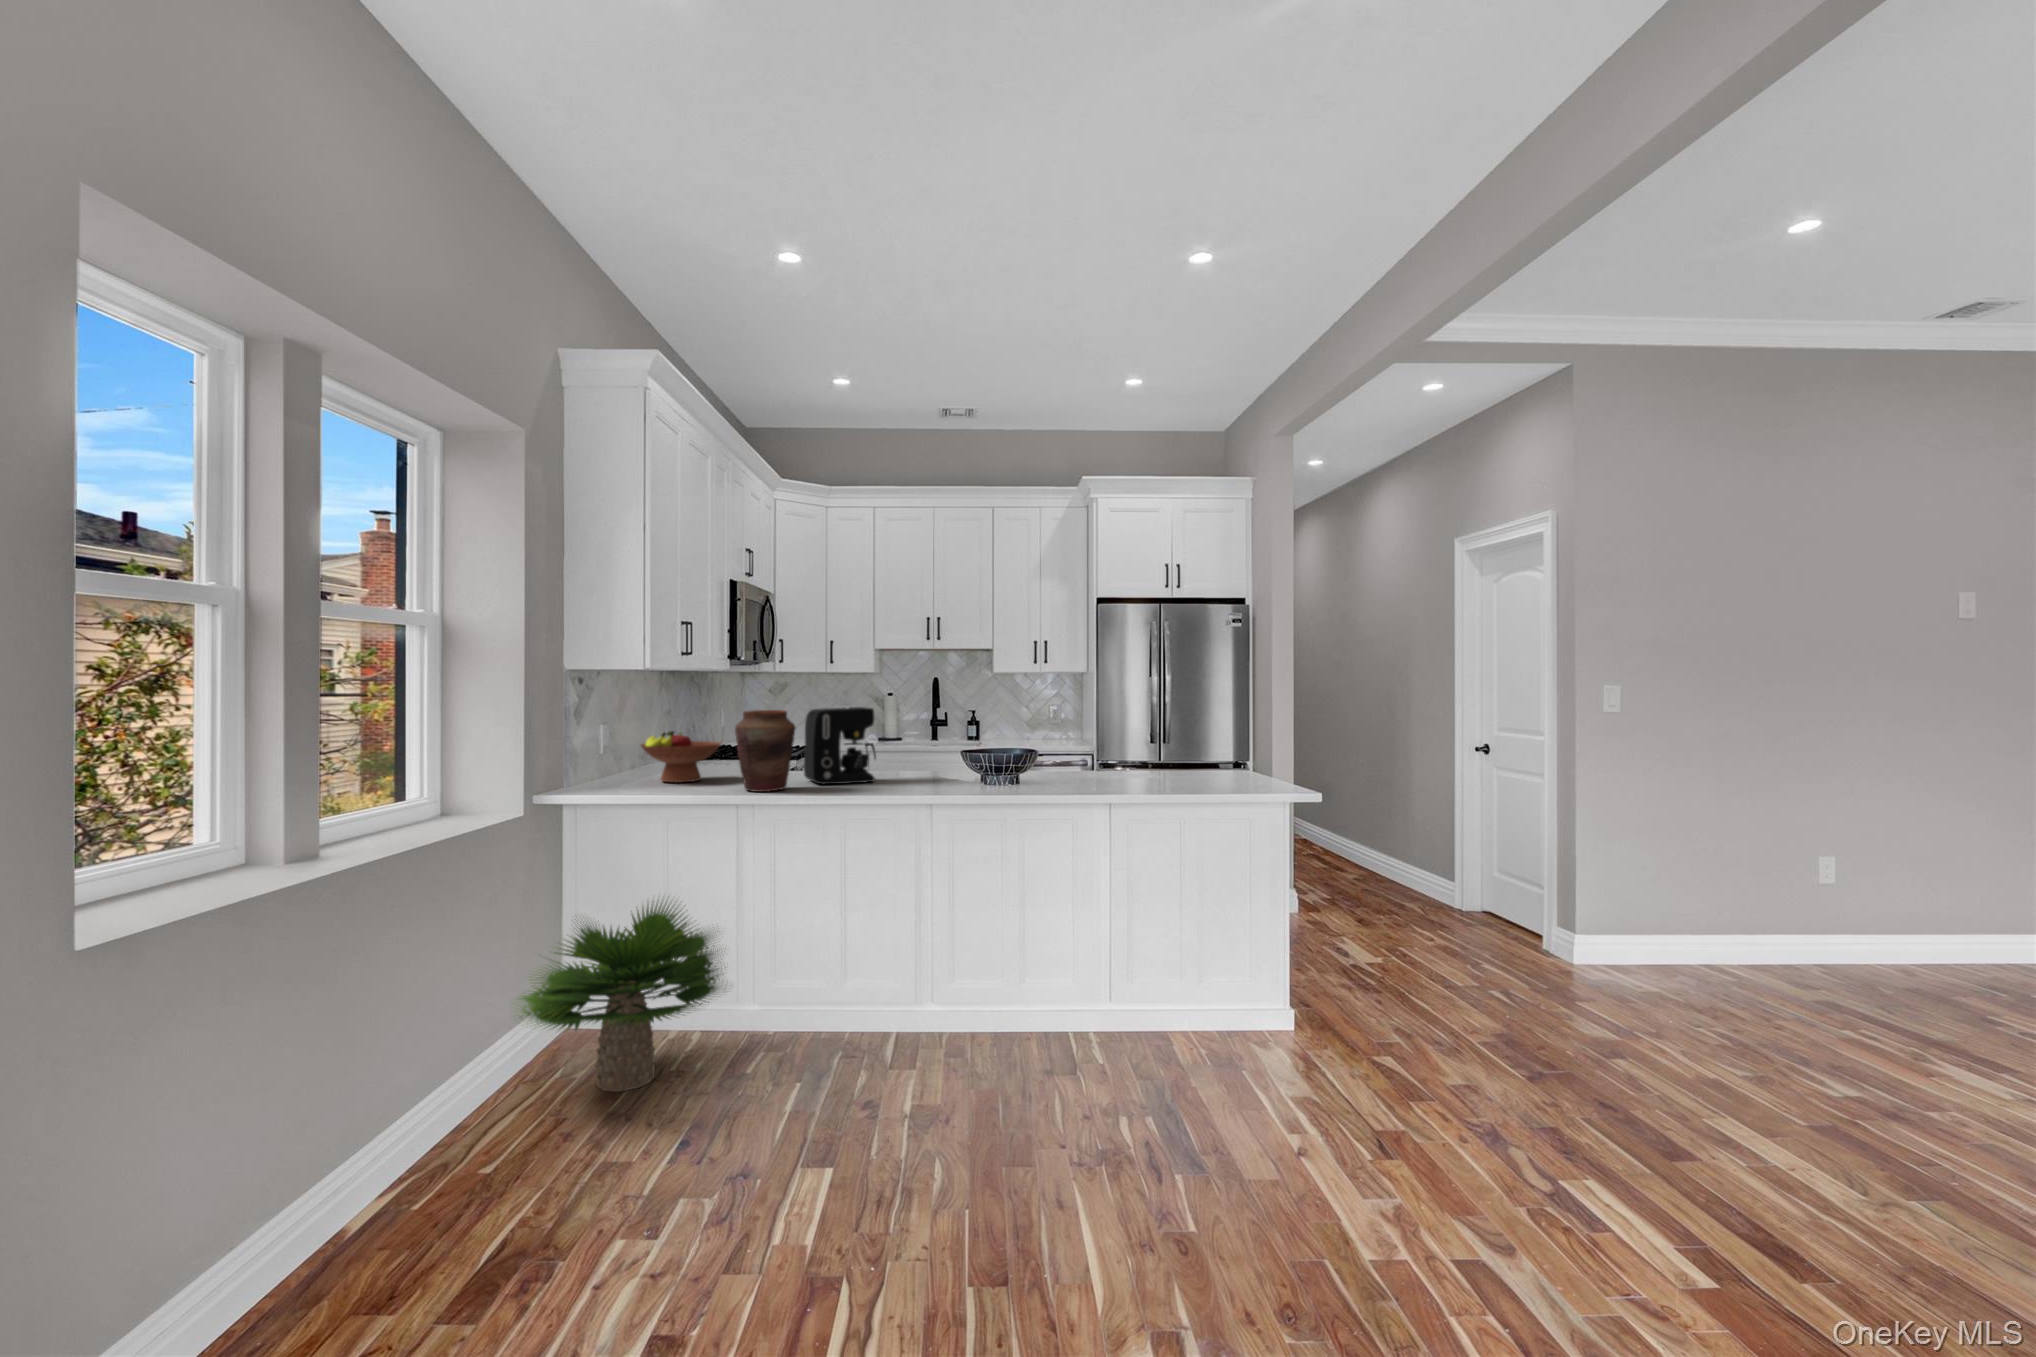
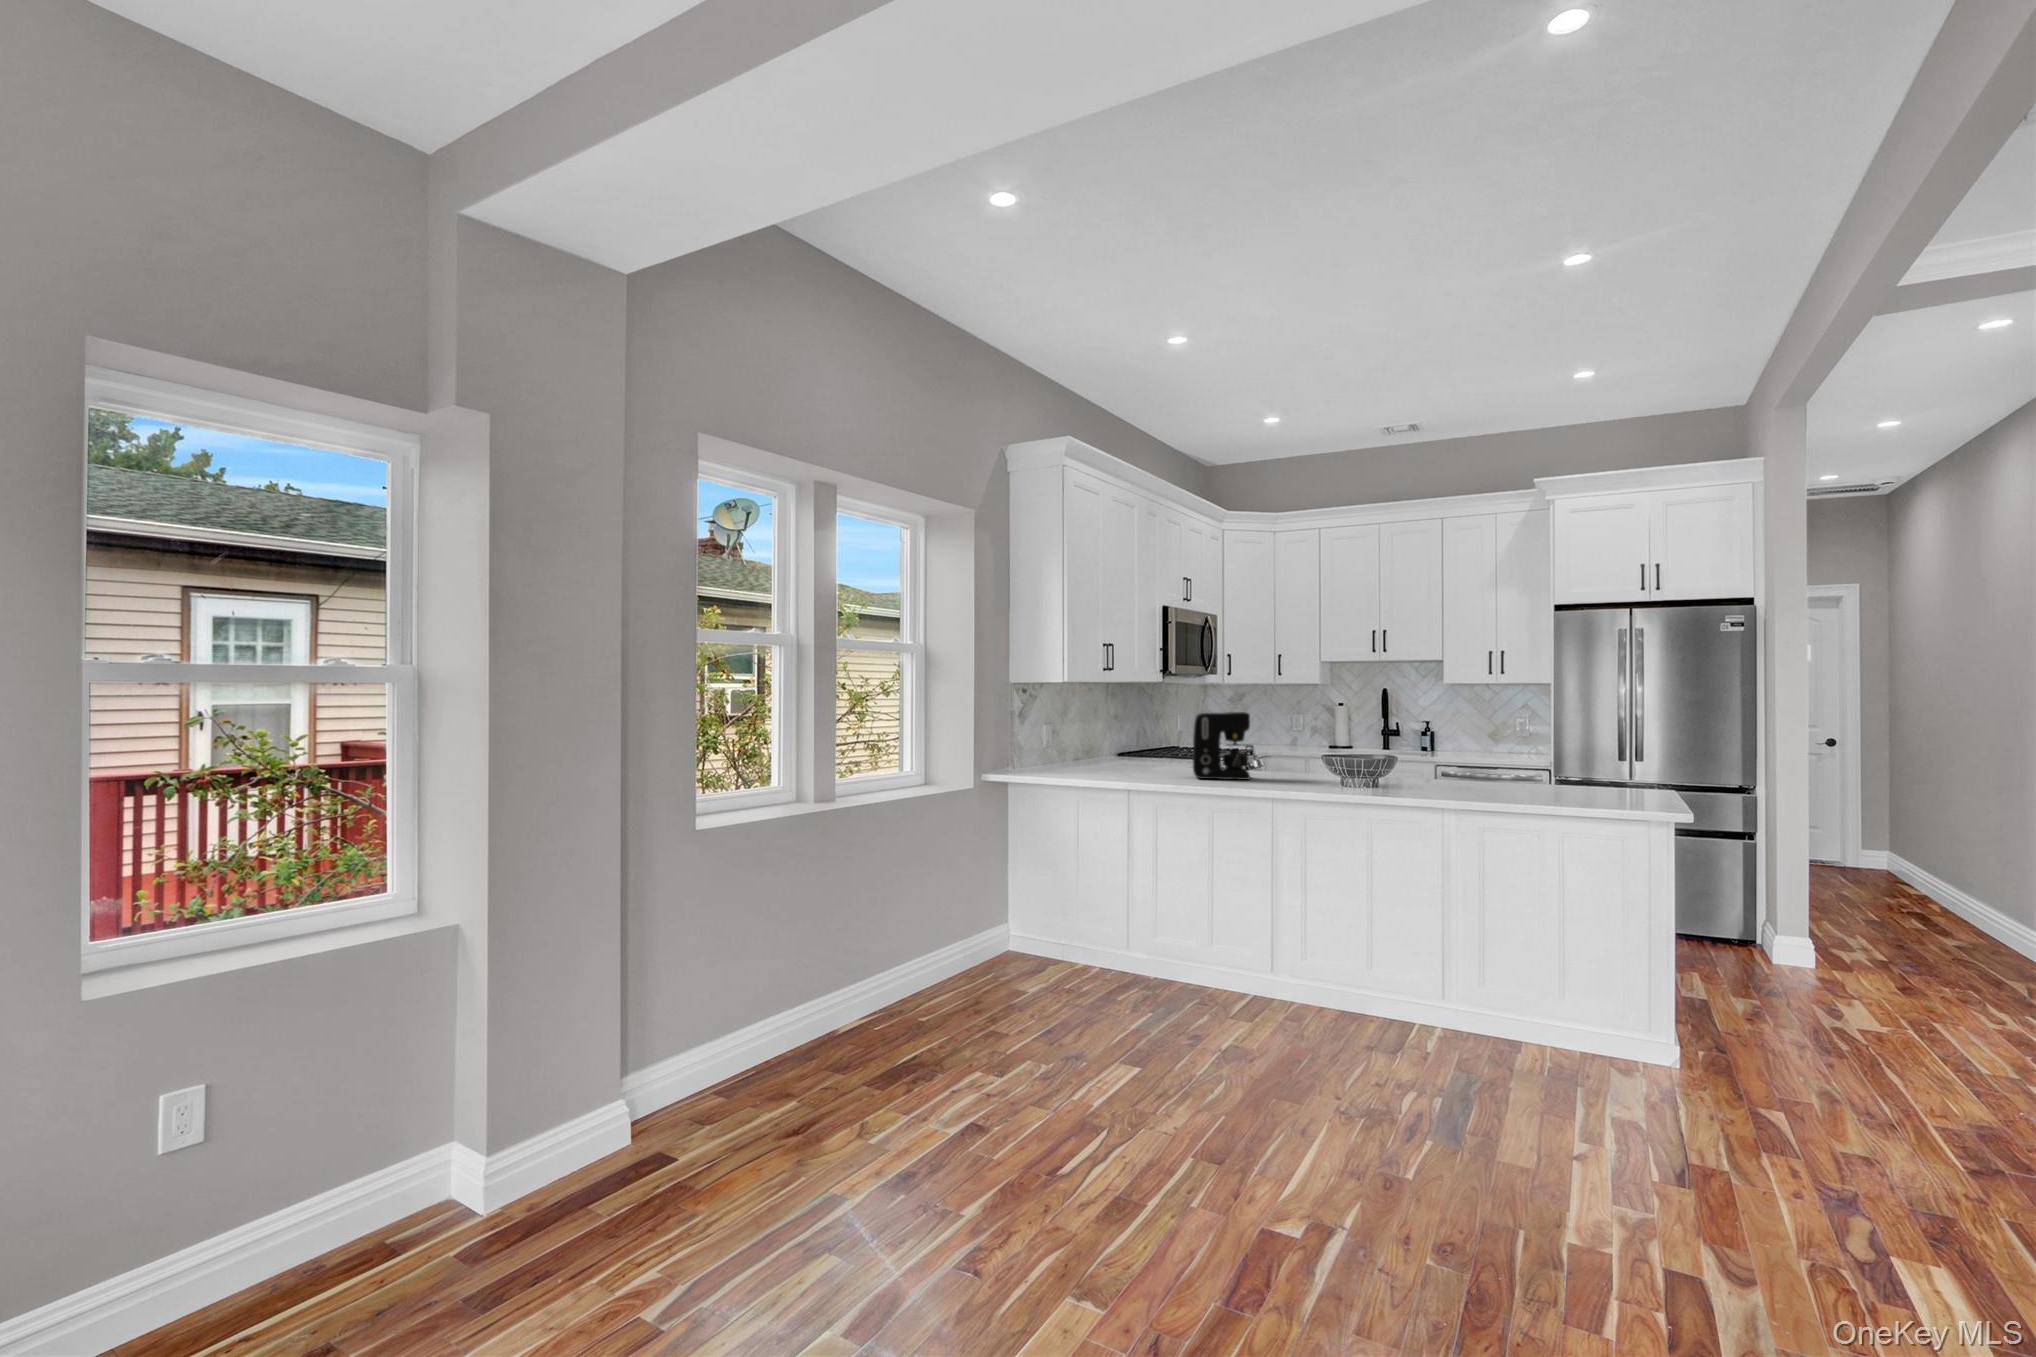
vase: present [735,710,795,792] -> none [1125,712,1175,781]
fruit bowl: present [641,731,721,782] -> none [1066,728,1130,772]
potted plant: present [515,902,723,1092] -> none [949,852,1111,999]

